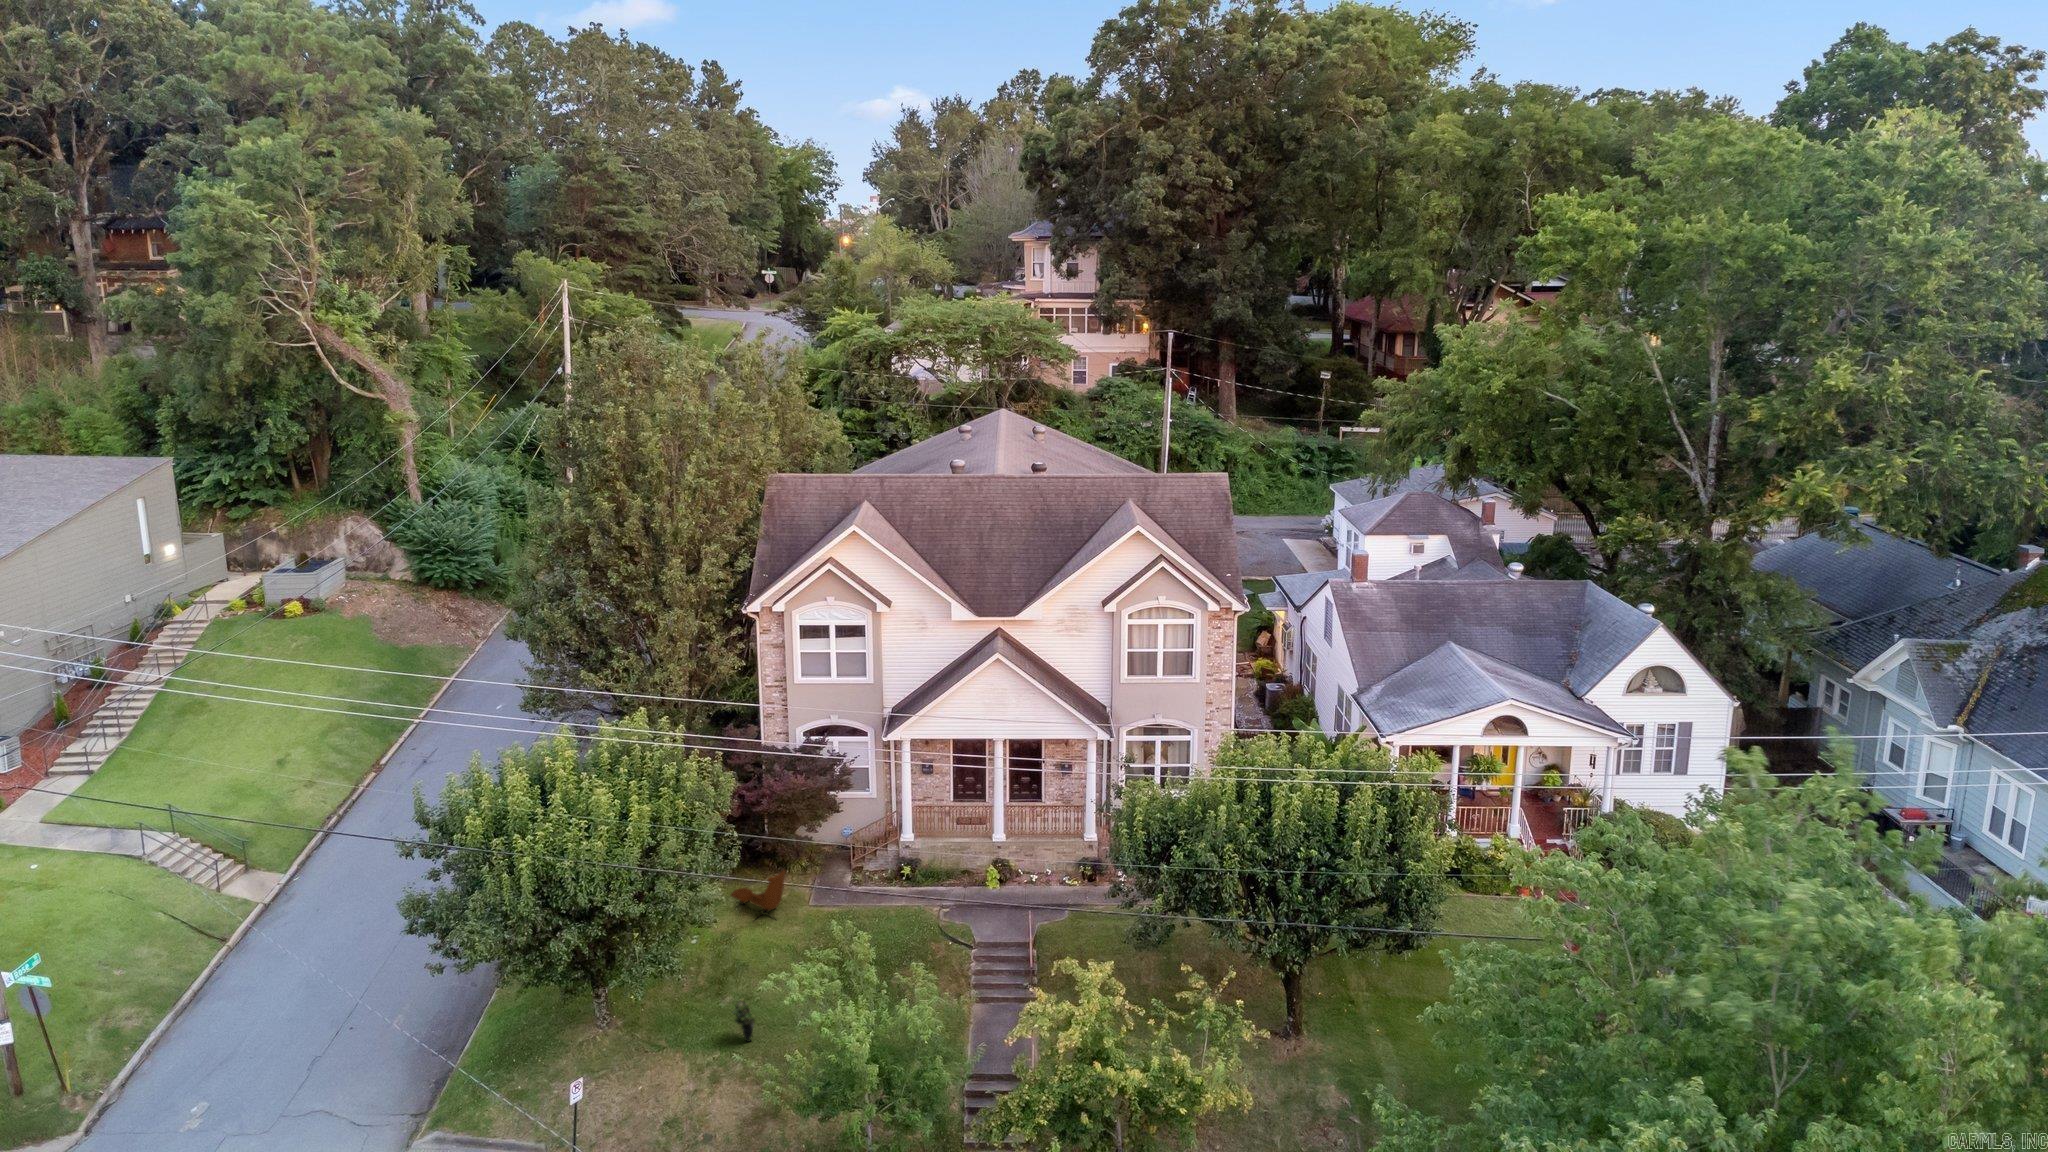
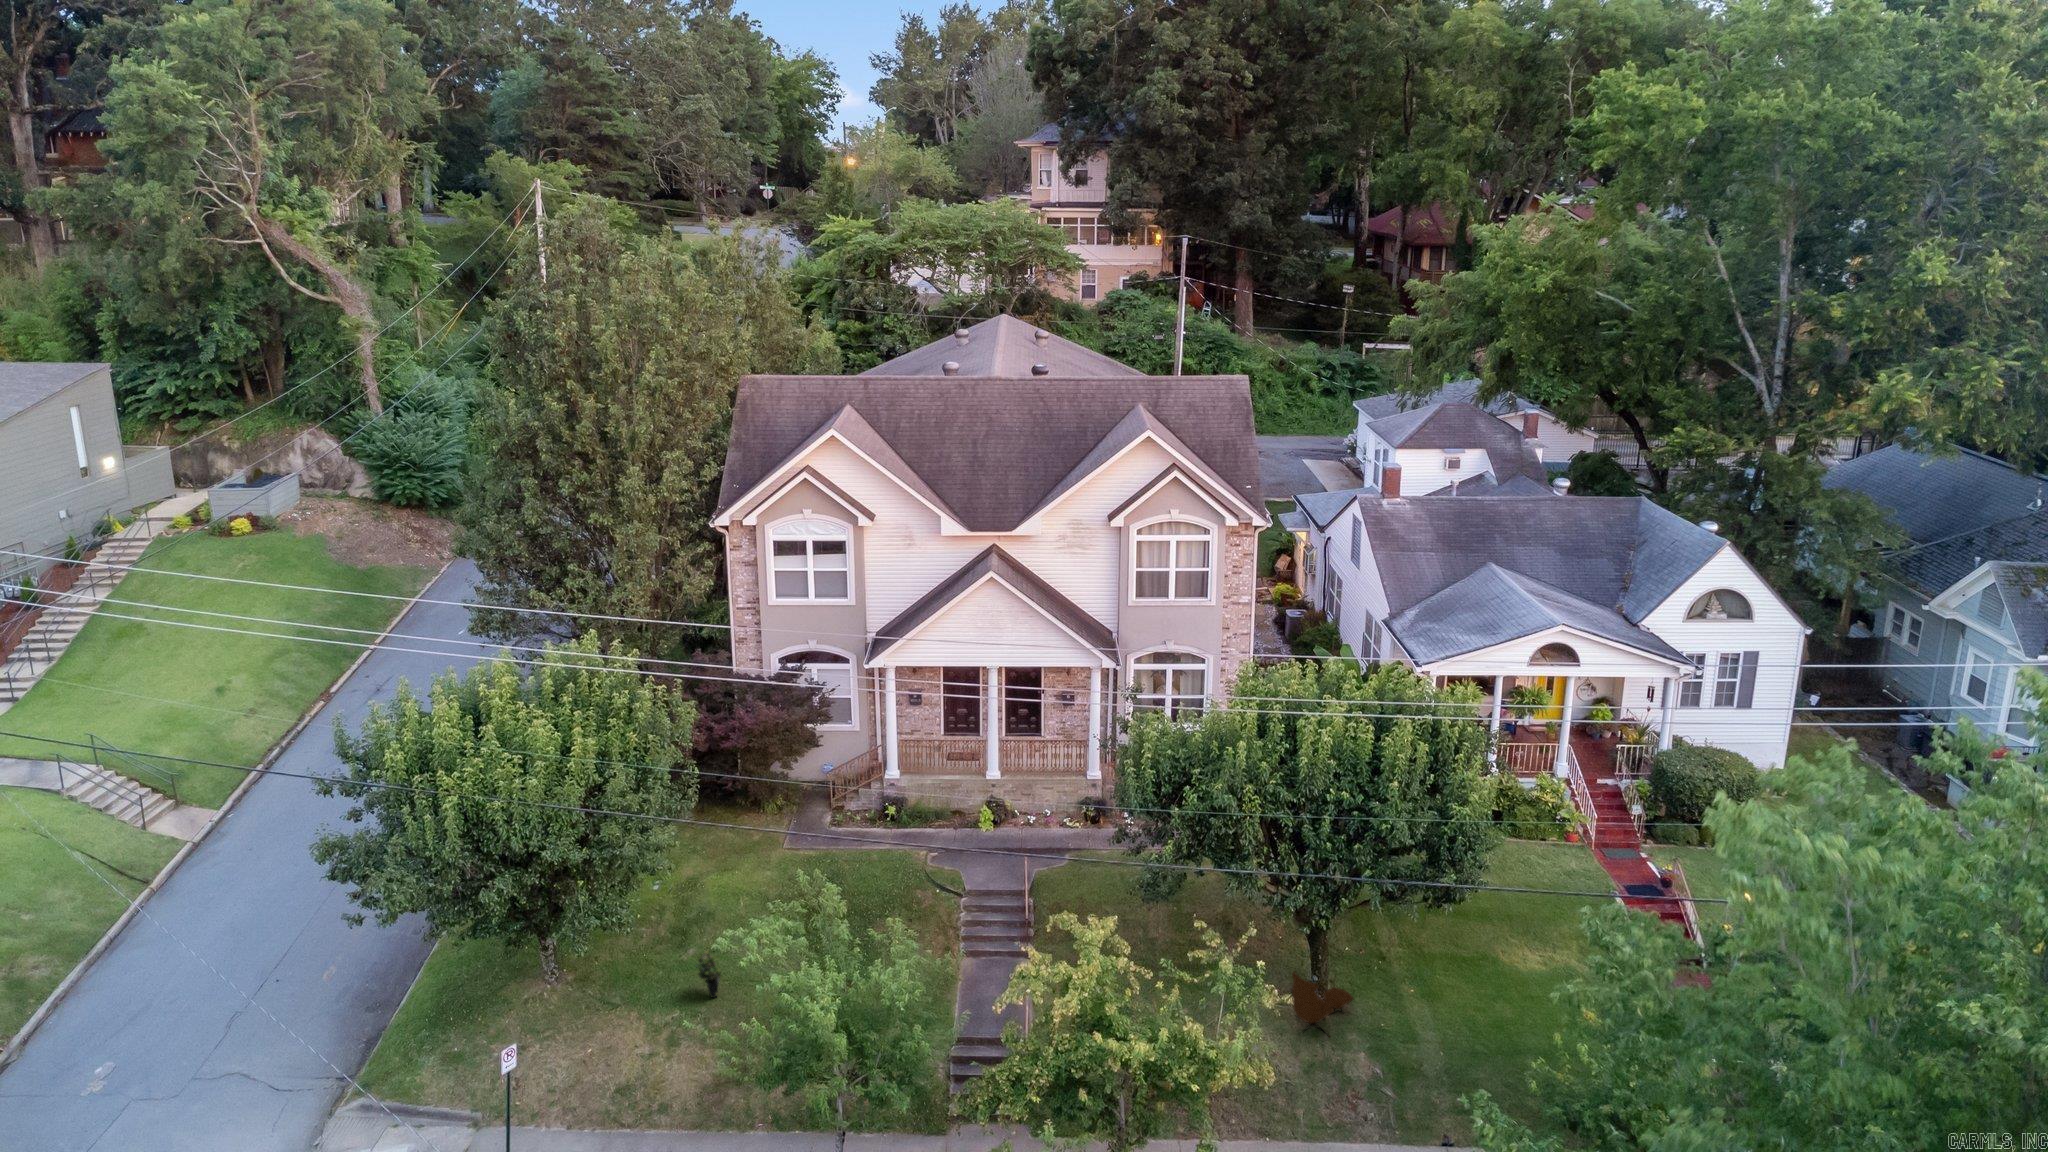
lounge chair: present [731,870,785,917] -> present [1292,972,1354,1036]

